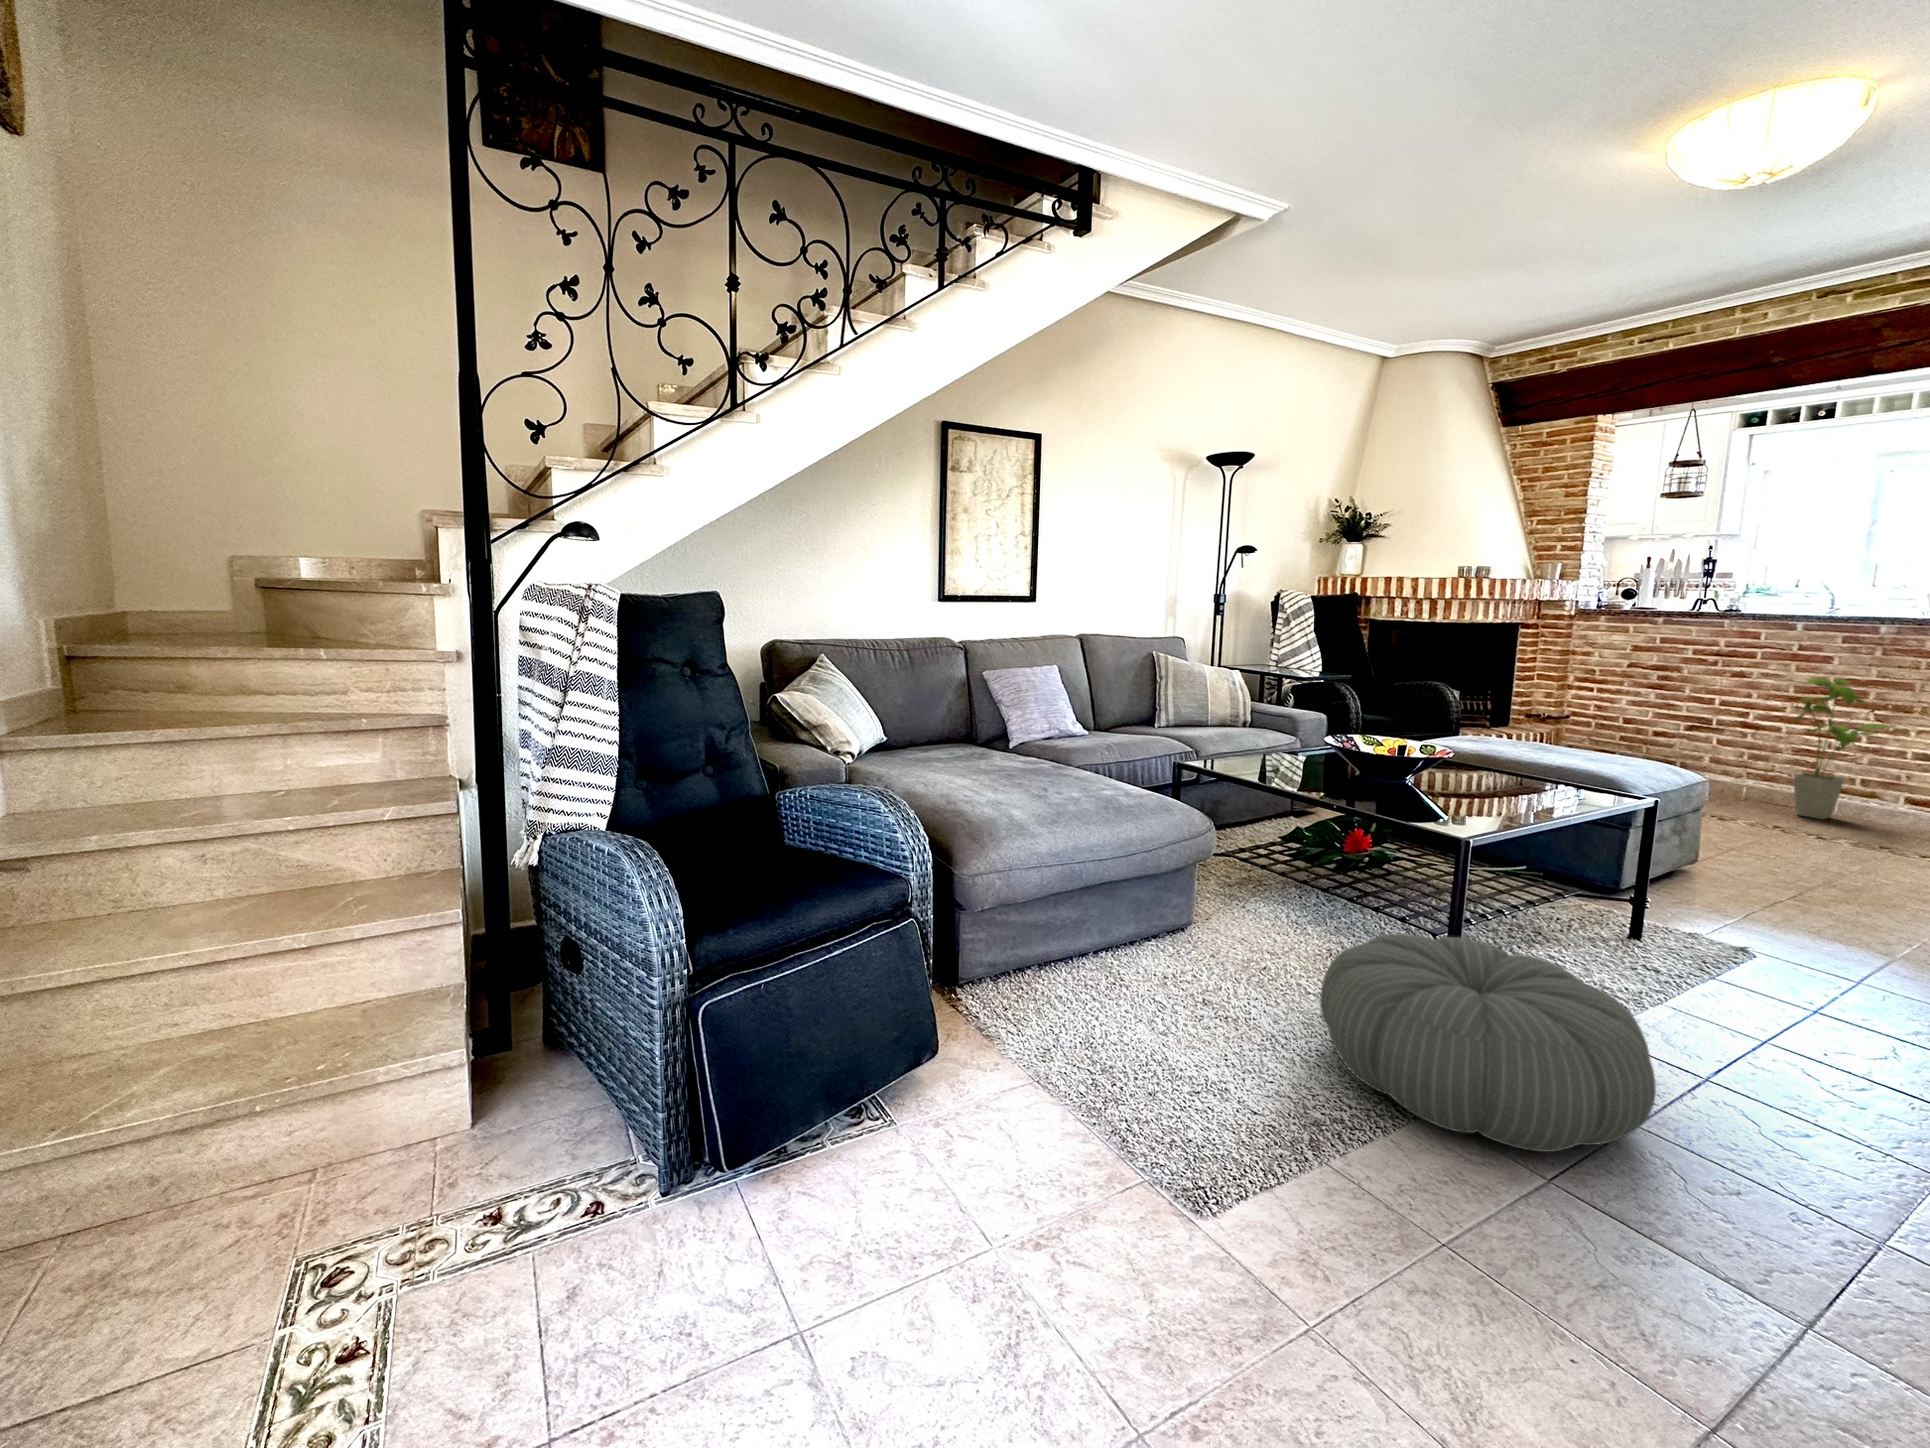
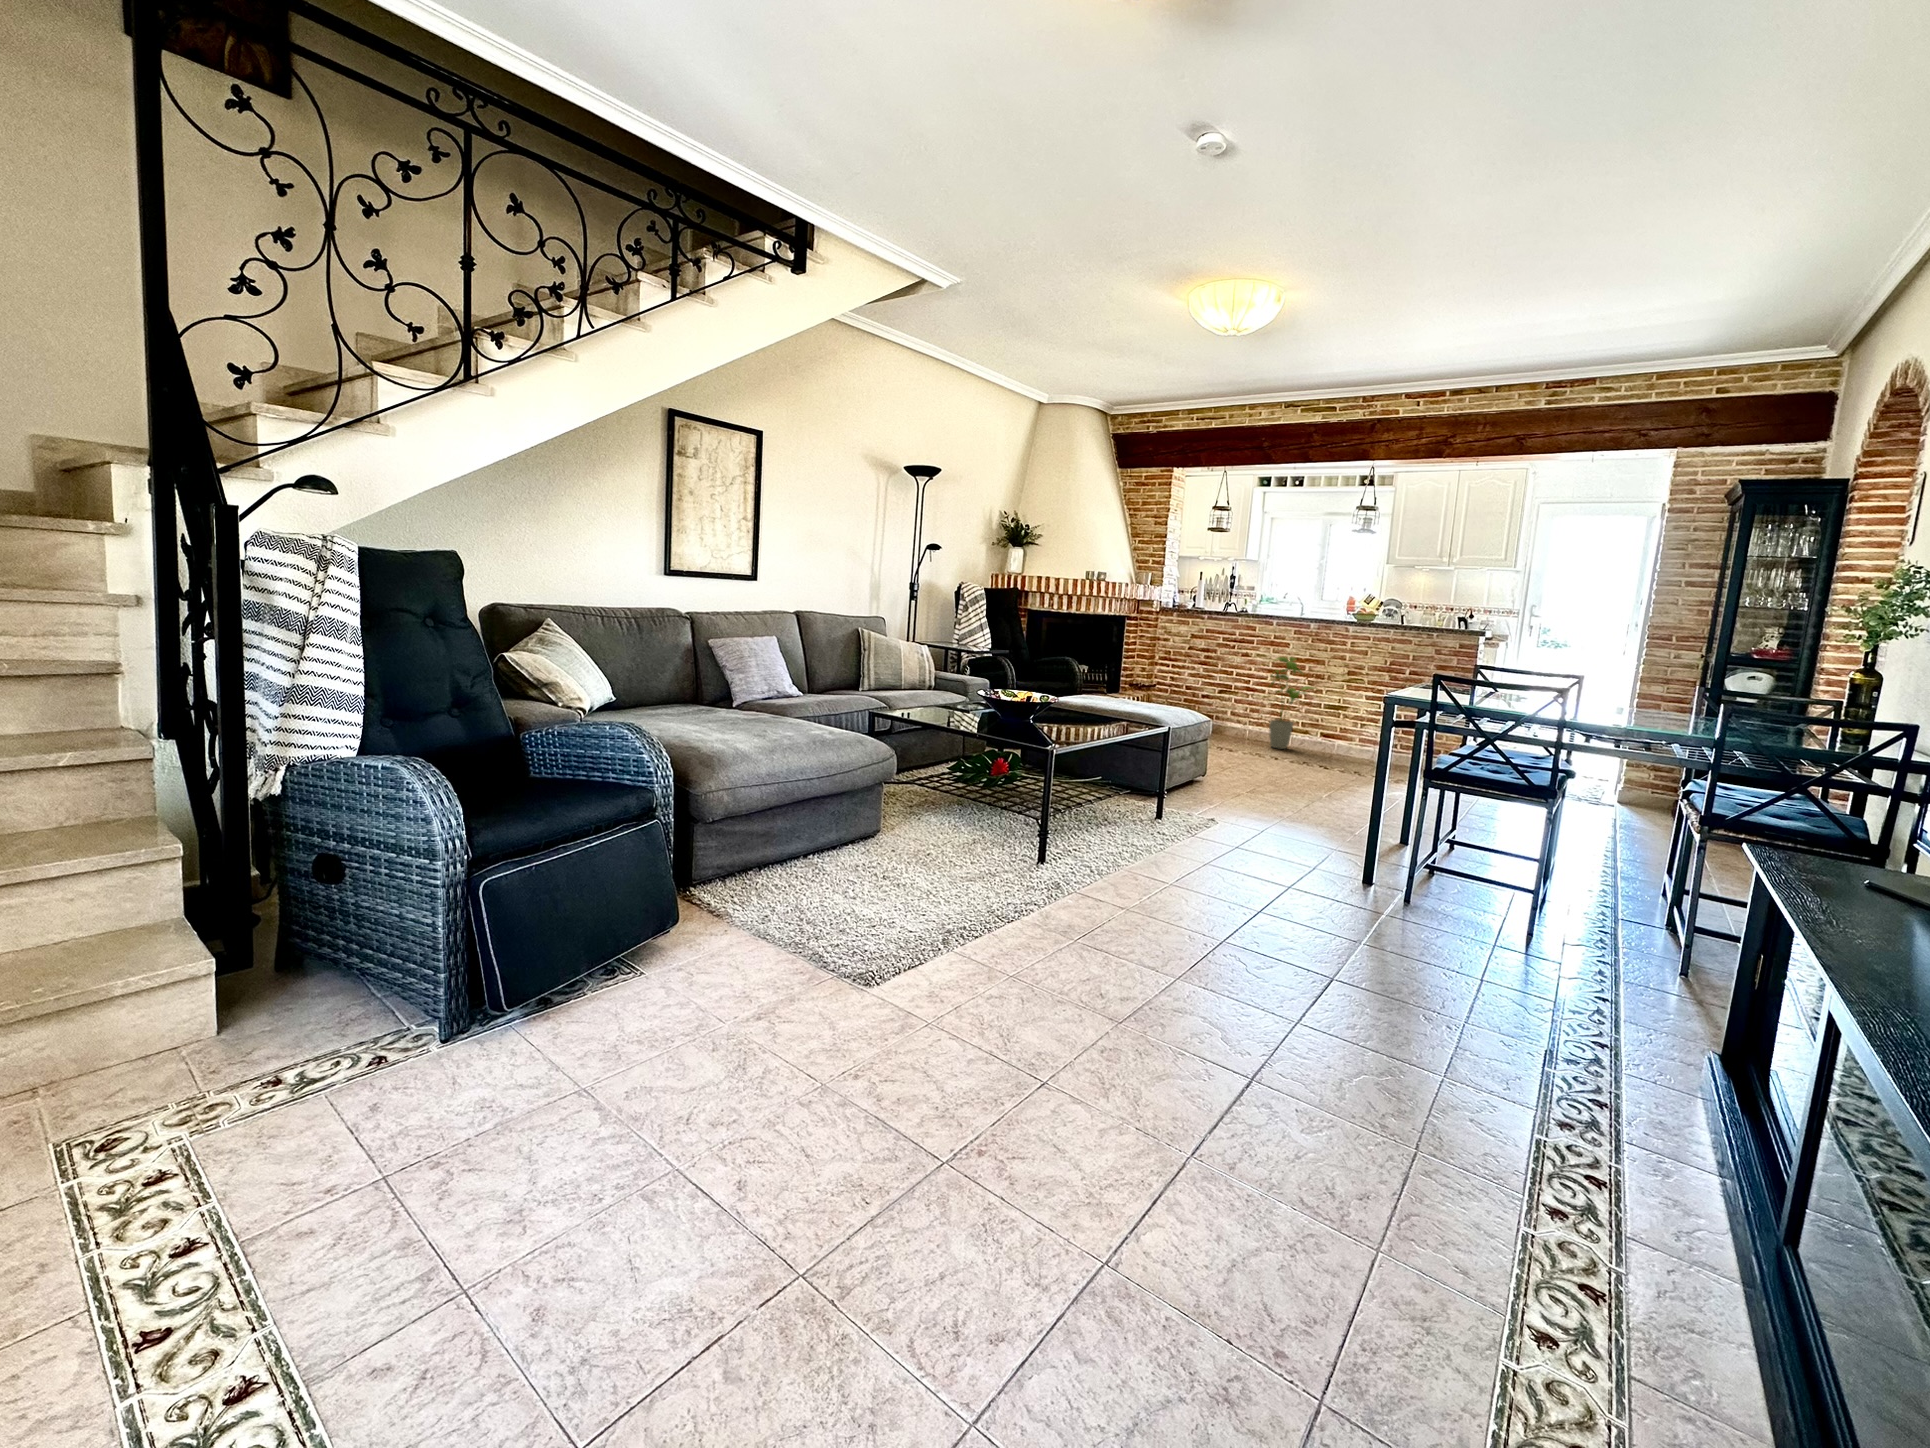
pouf: present [1320,934,1656,1152] -> none [958,814,1135,929]

